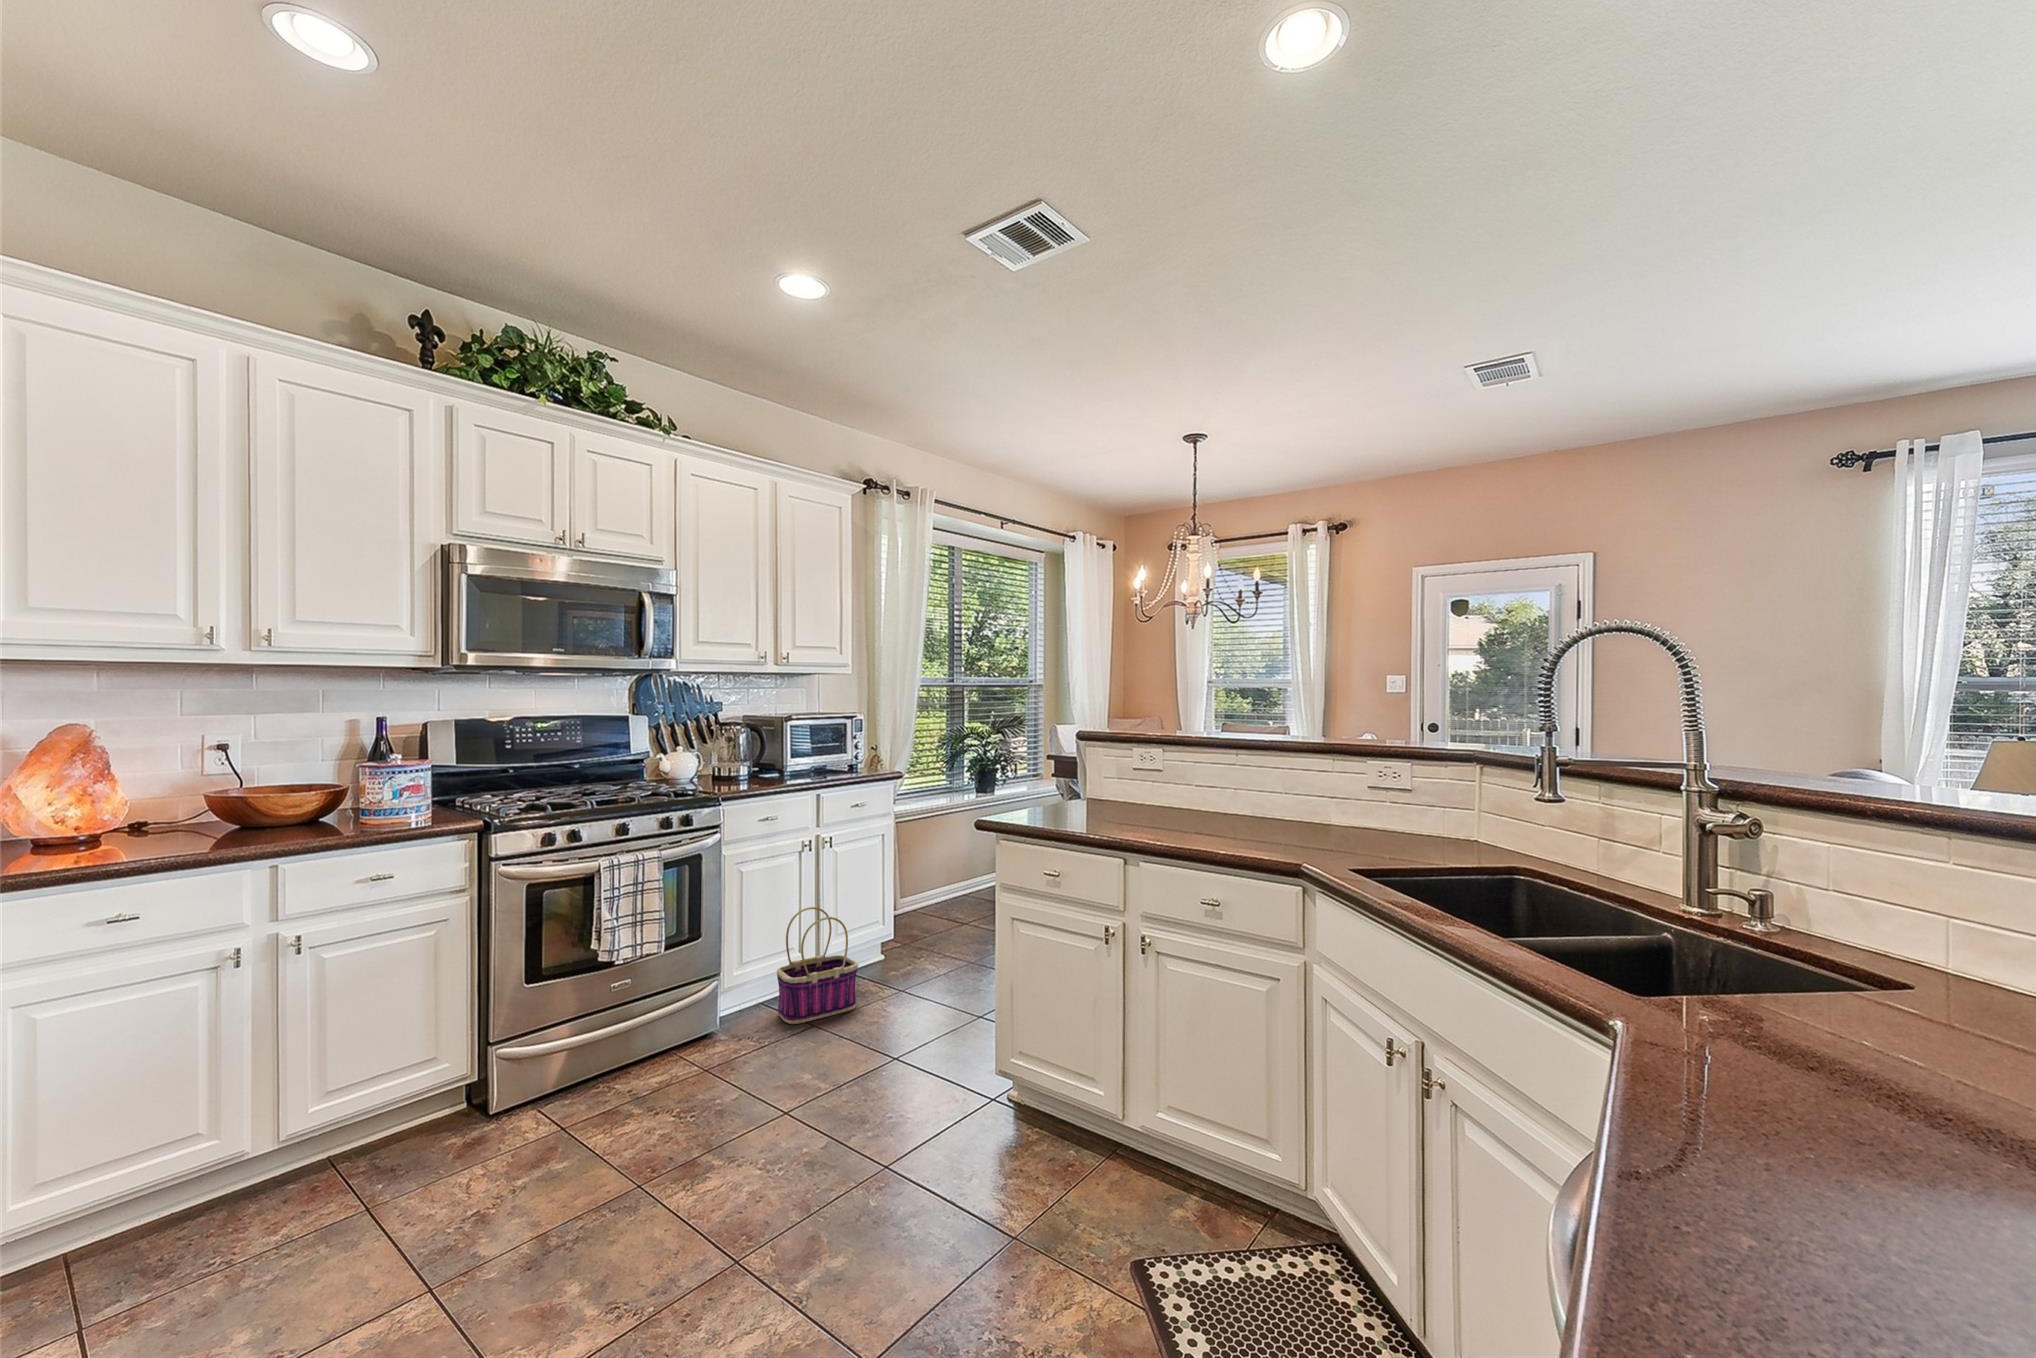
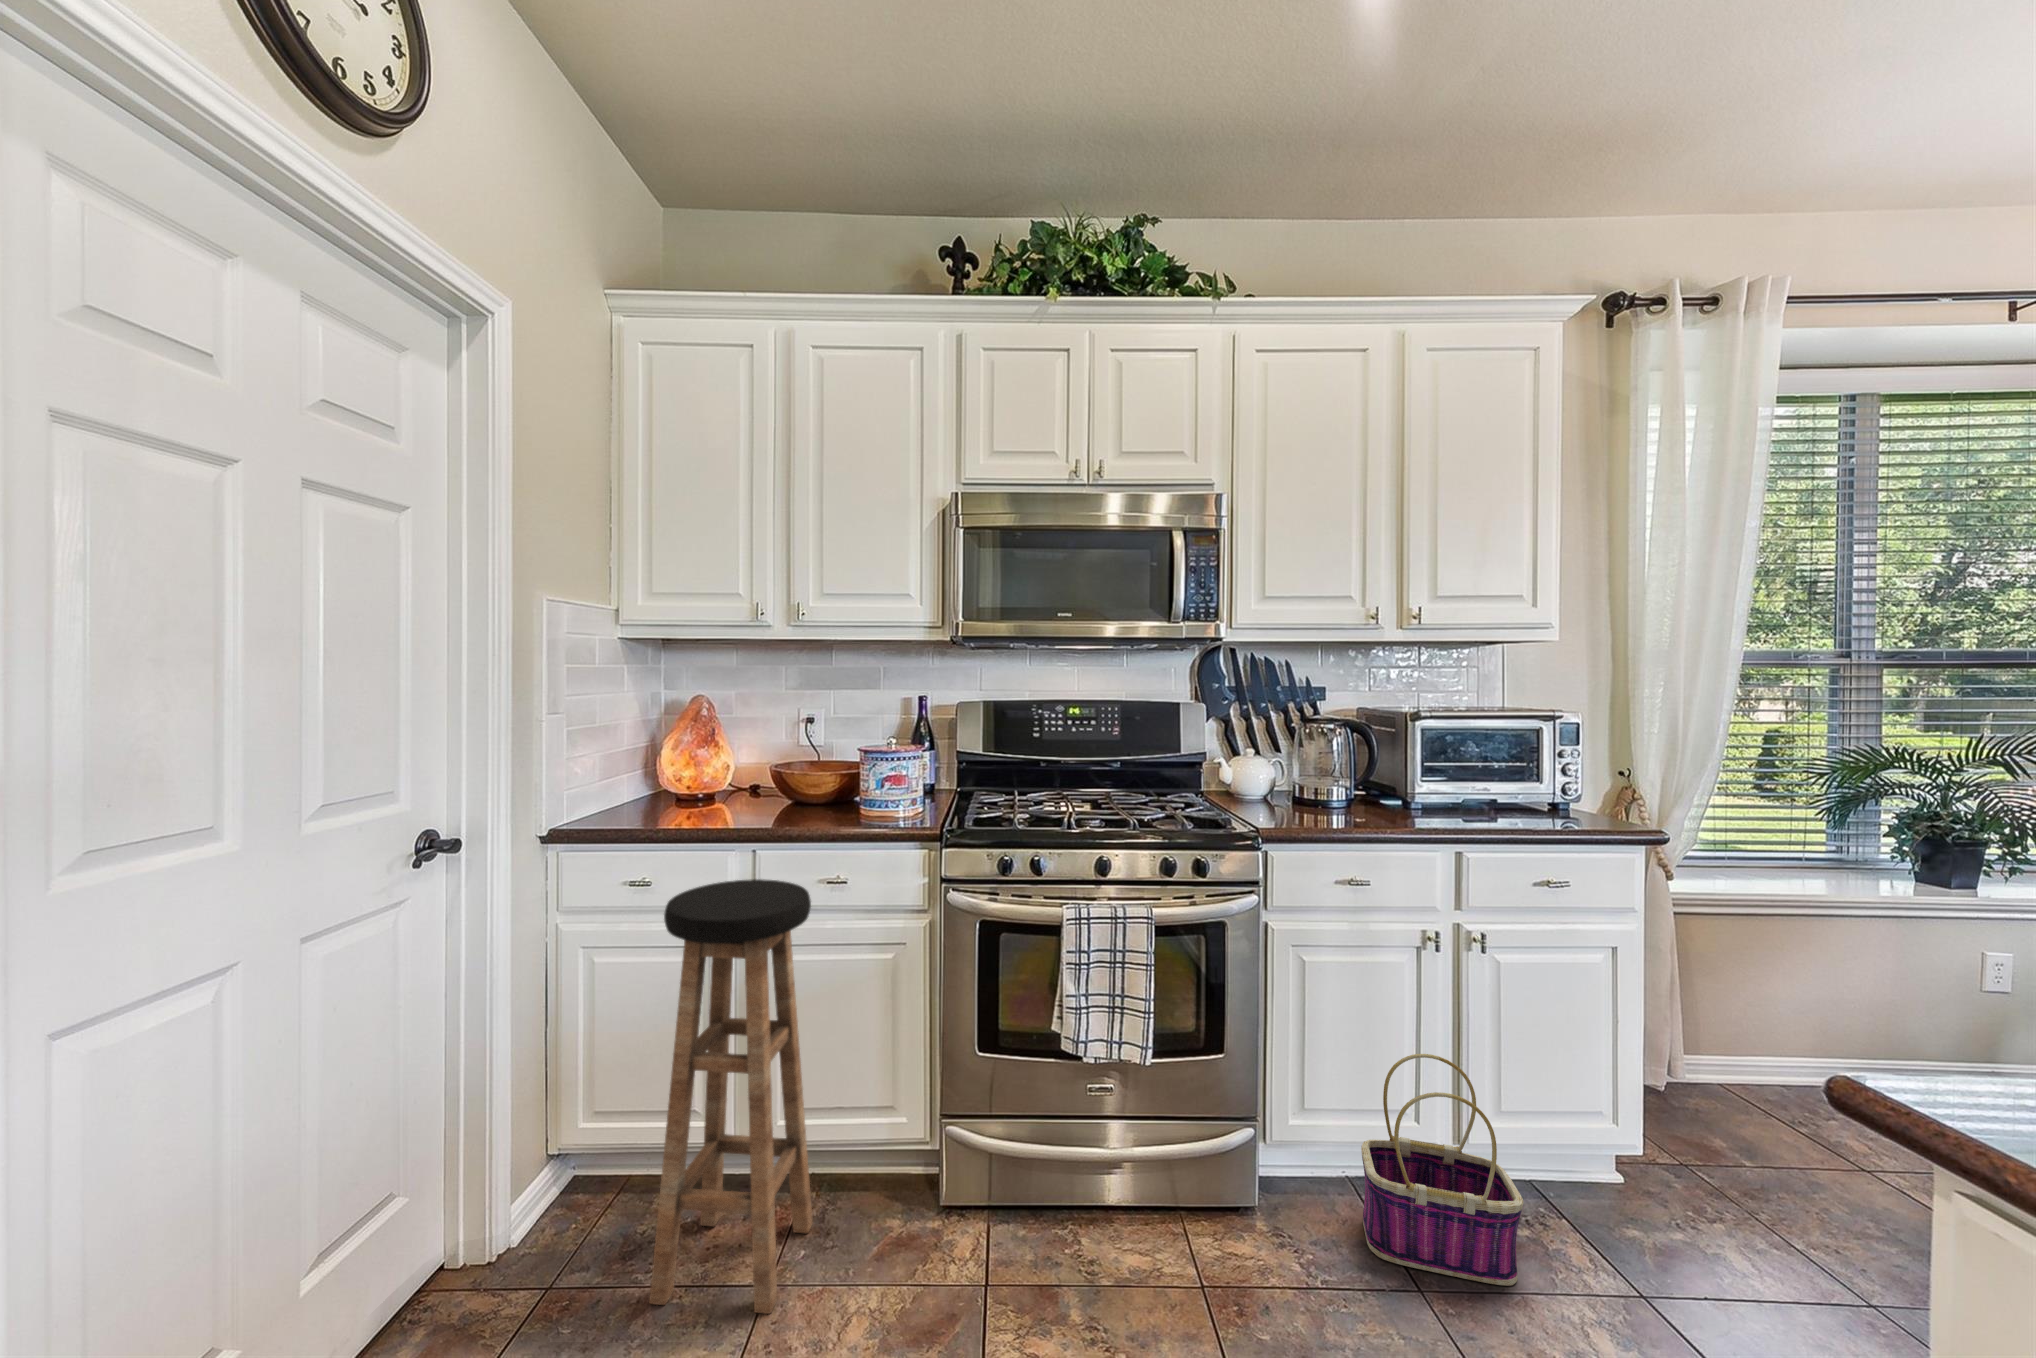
bar stool: none [246,883,409,1276] -> present [649,879,813,1314]

